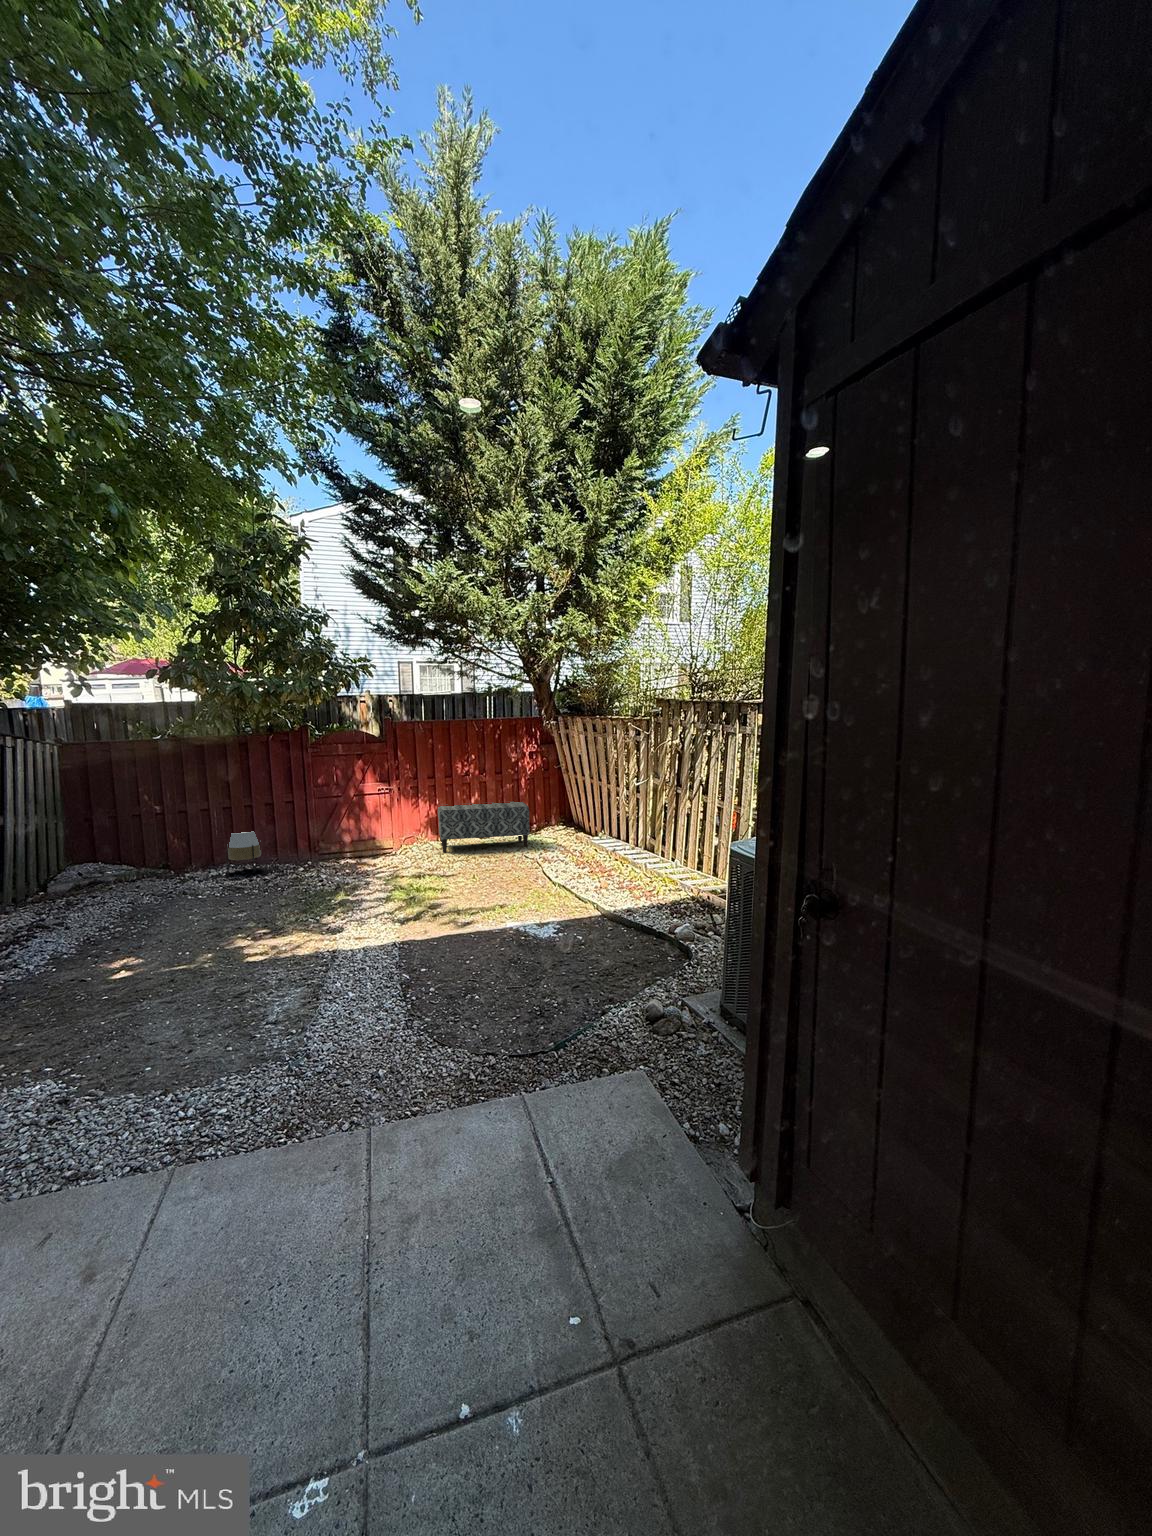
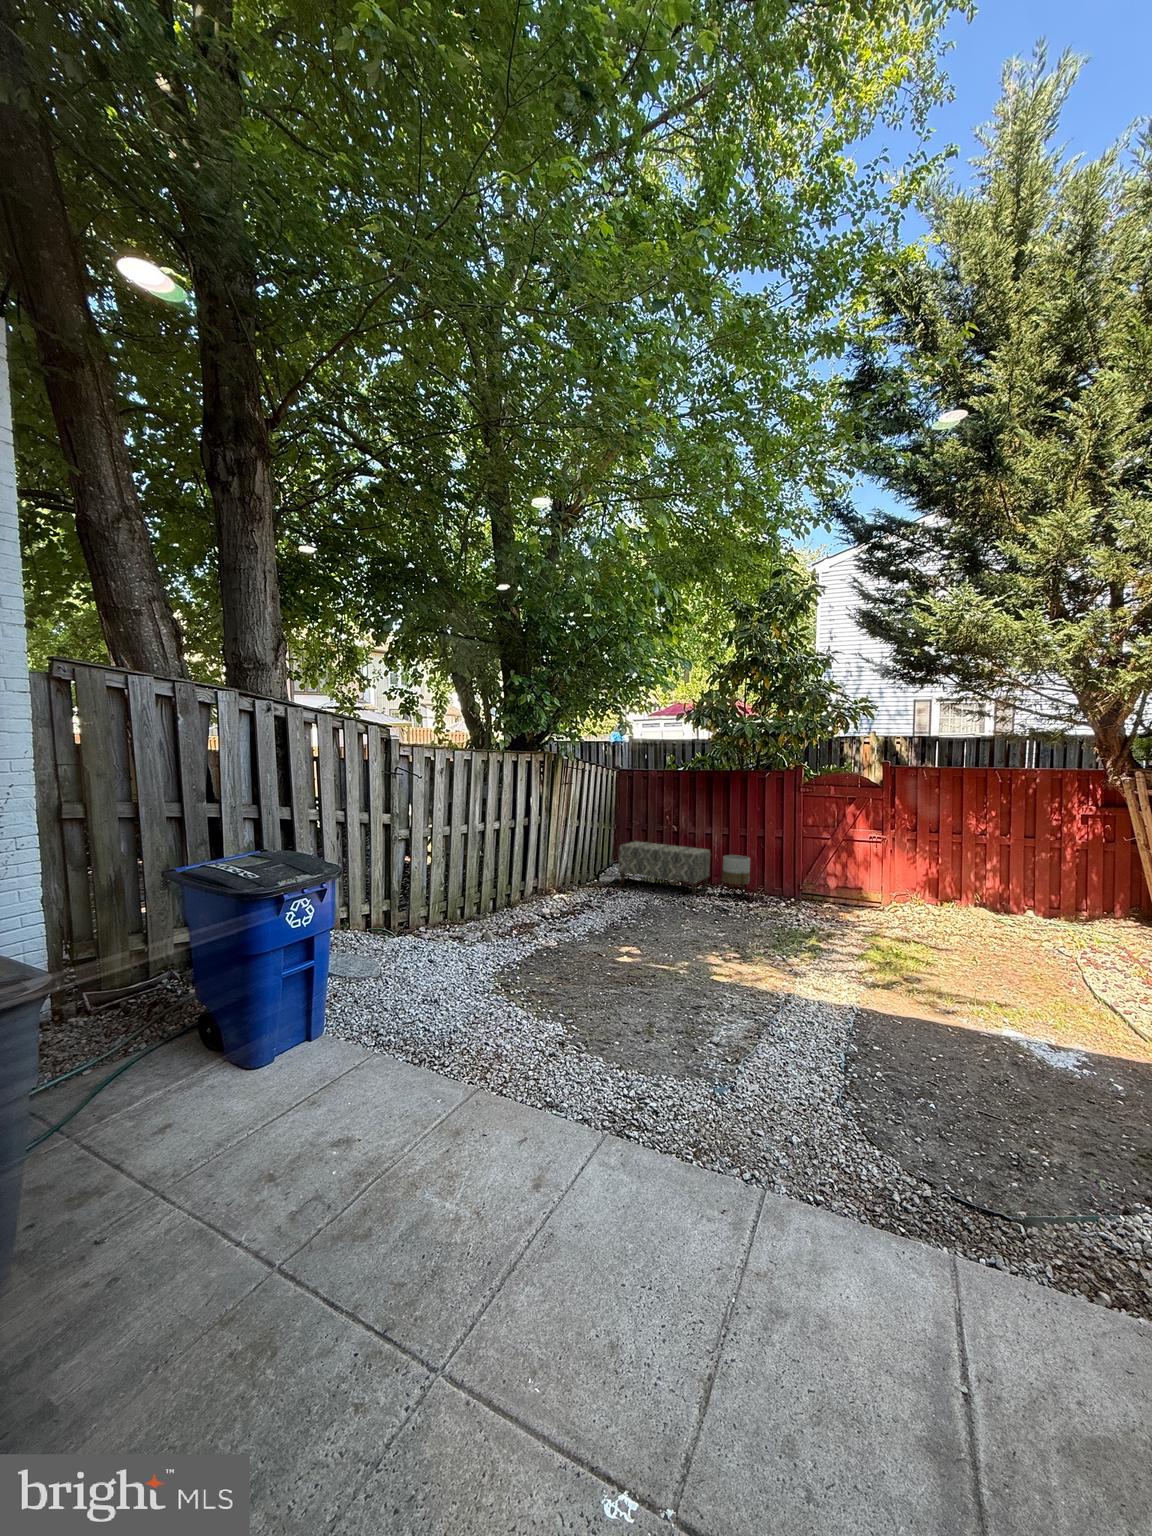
bench: present [438,802,530,853] -> present [618,841,711,895]

